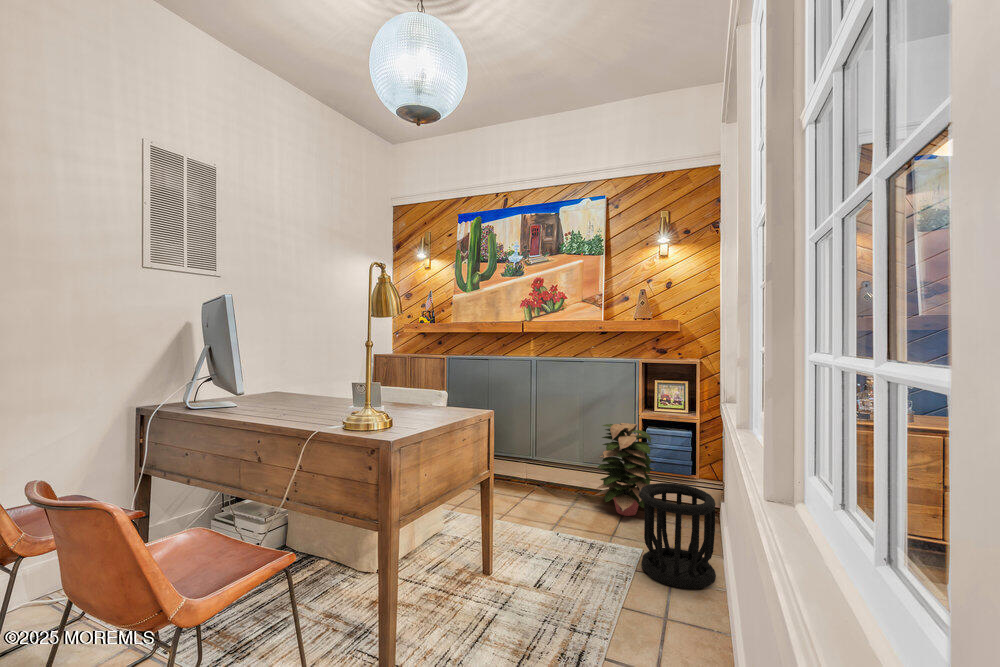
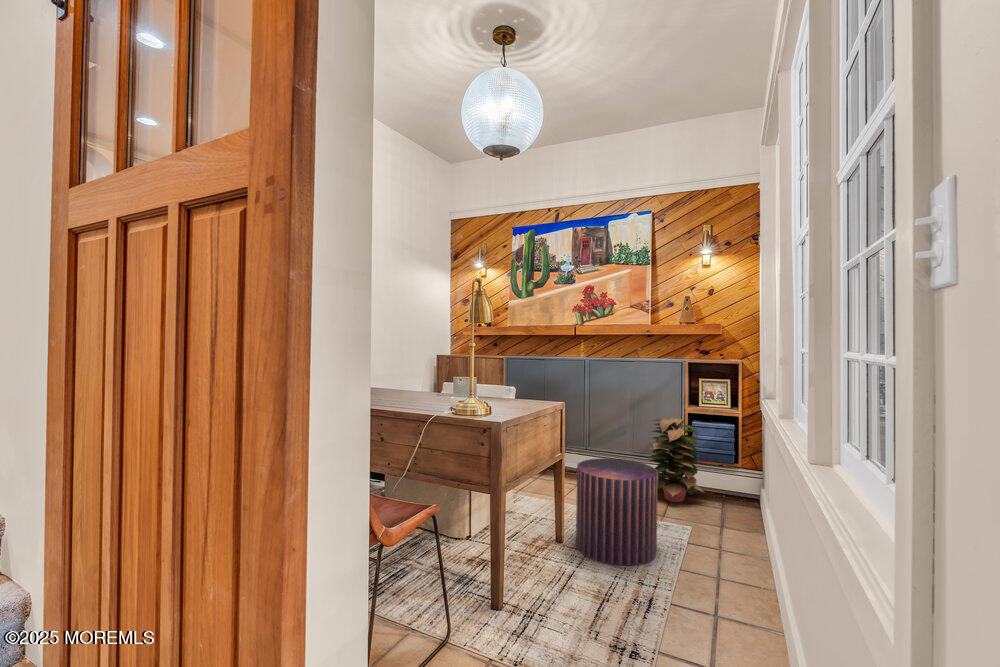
pouf: none [506,473,598,604] -> present [576,458,658,566]
wastebasket: present [639,483,716,589] -> none [692,469,761,558]

